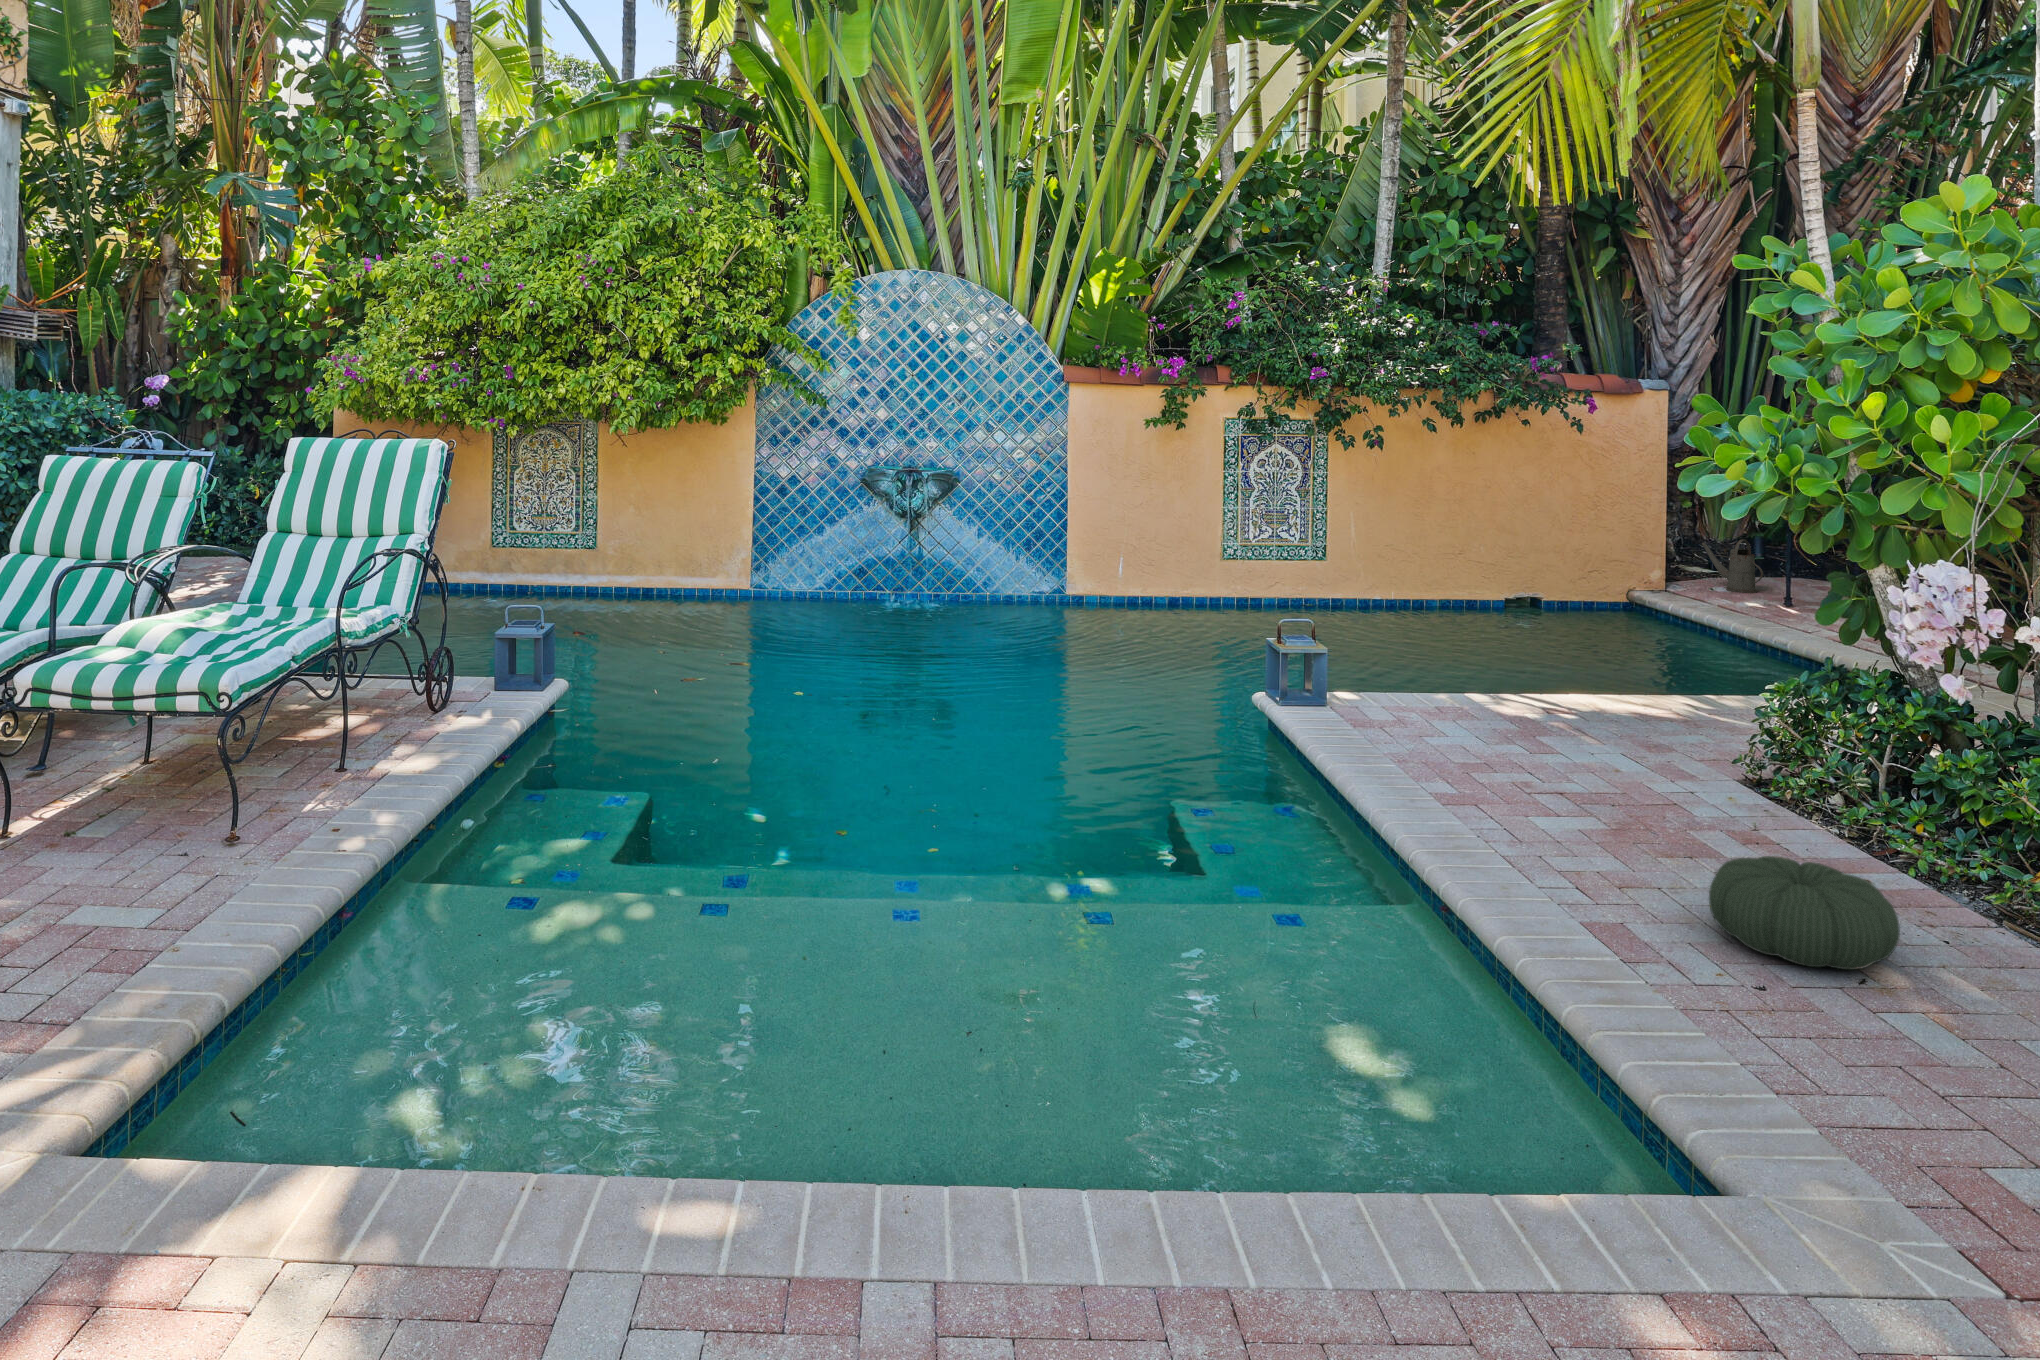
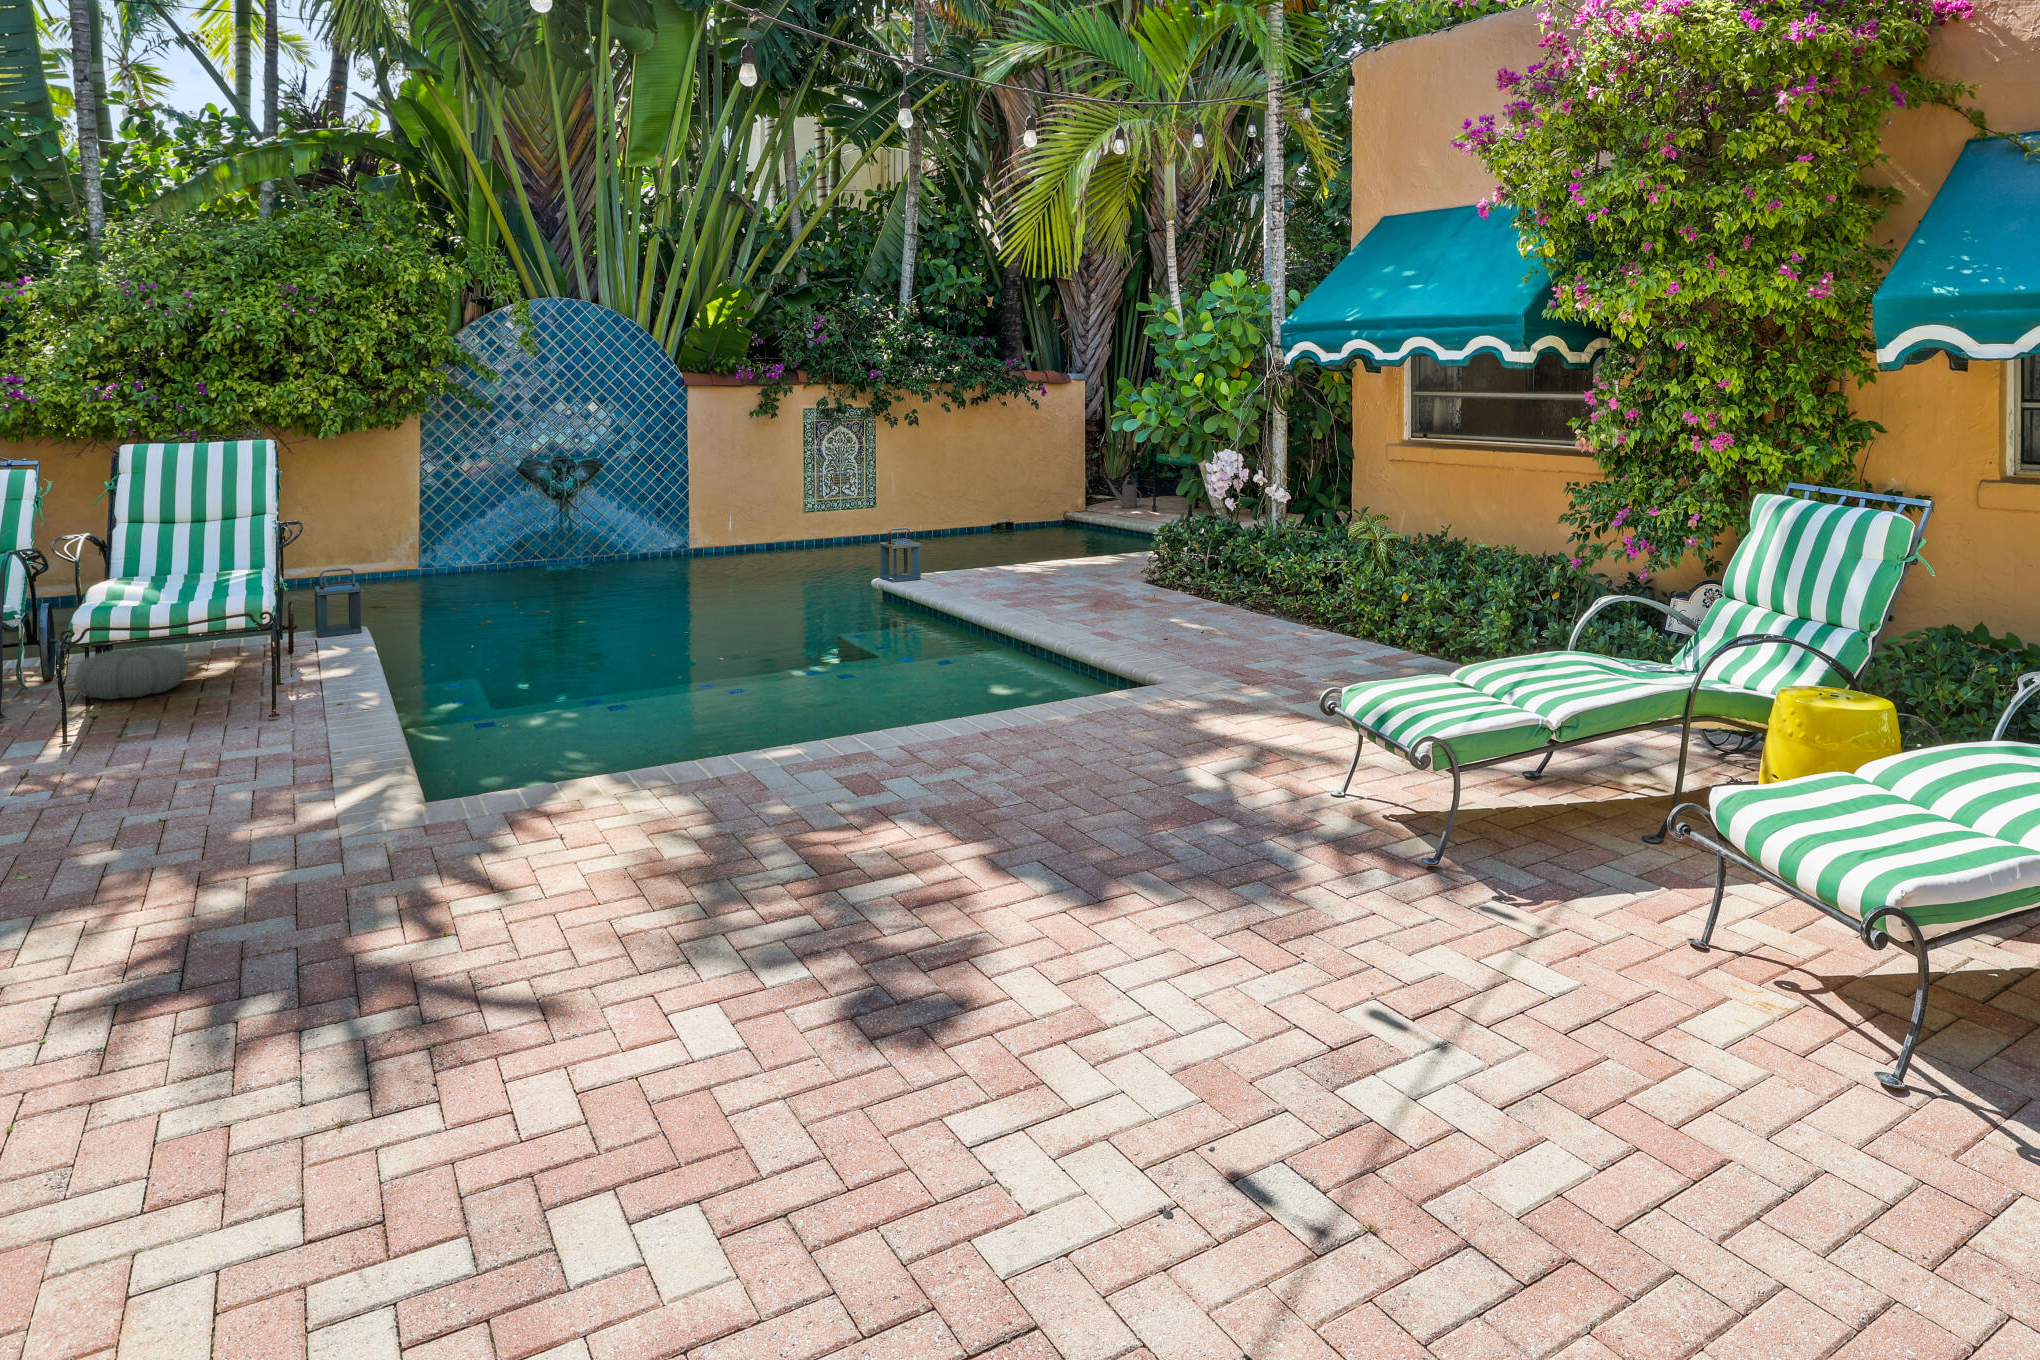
pouf: present [1709,856,1900,970] -> present [75,647,188,699]

